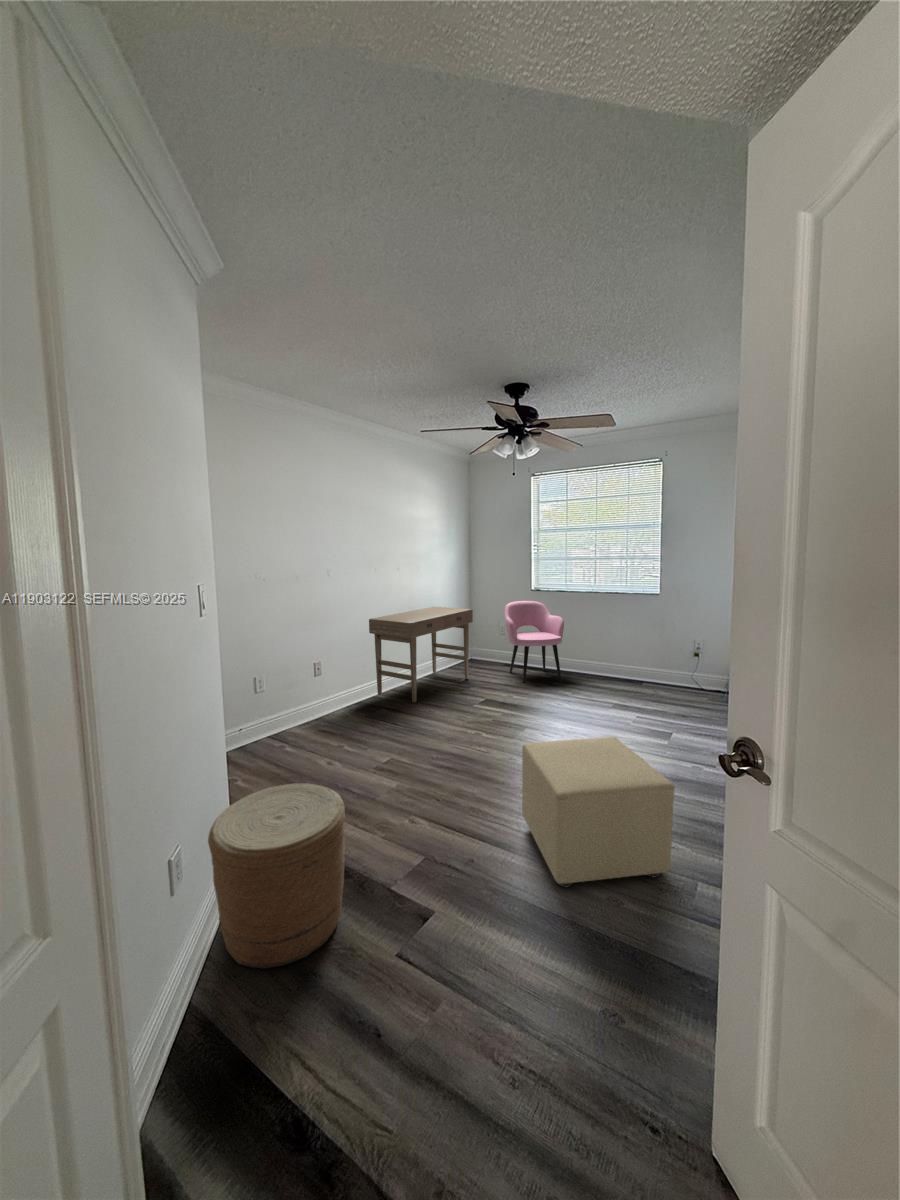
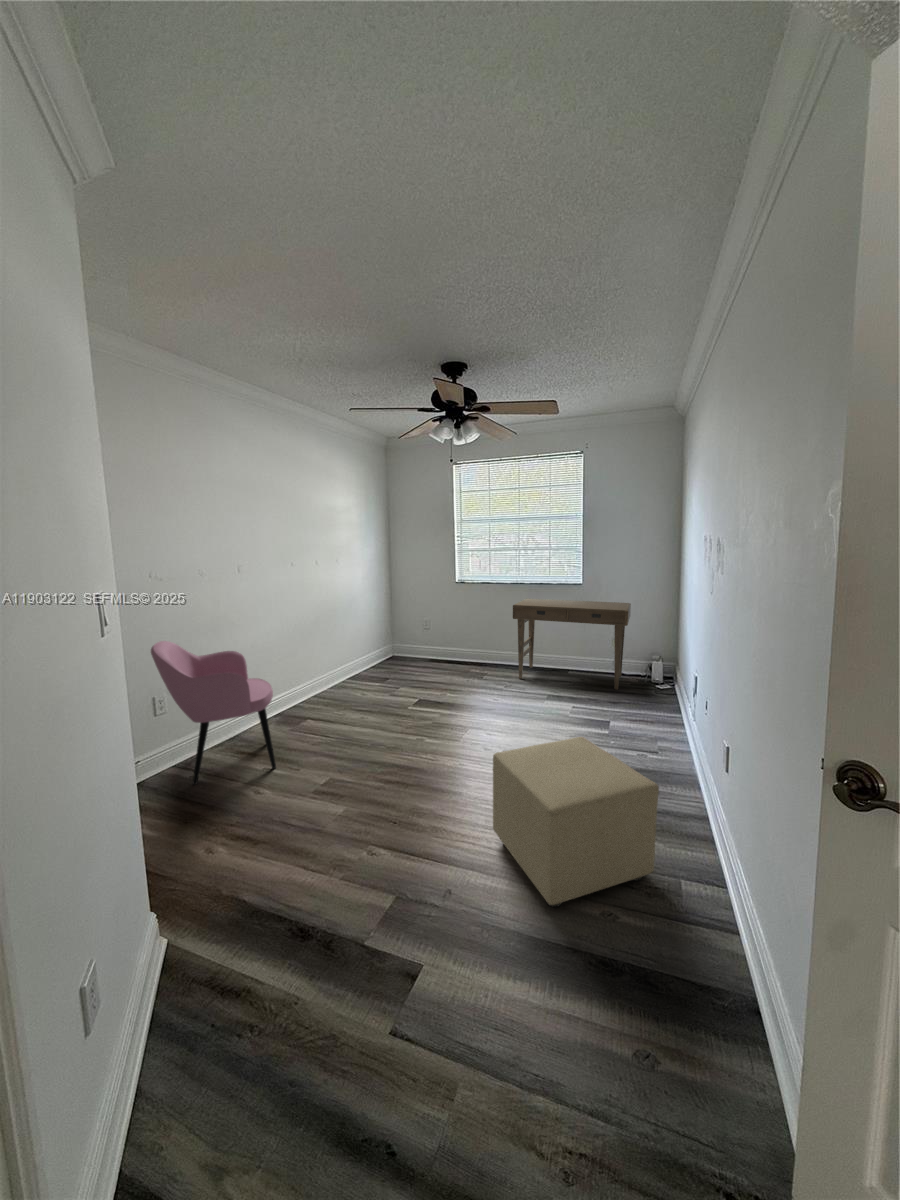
armchair: present [505,601,564,683] -> present [151,641,276,785]
desk: present [369,607,473,702] -> present [513,599,631,690]
woven basket: present [208,783,345,969] -> none [132,835,315,1094]

